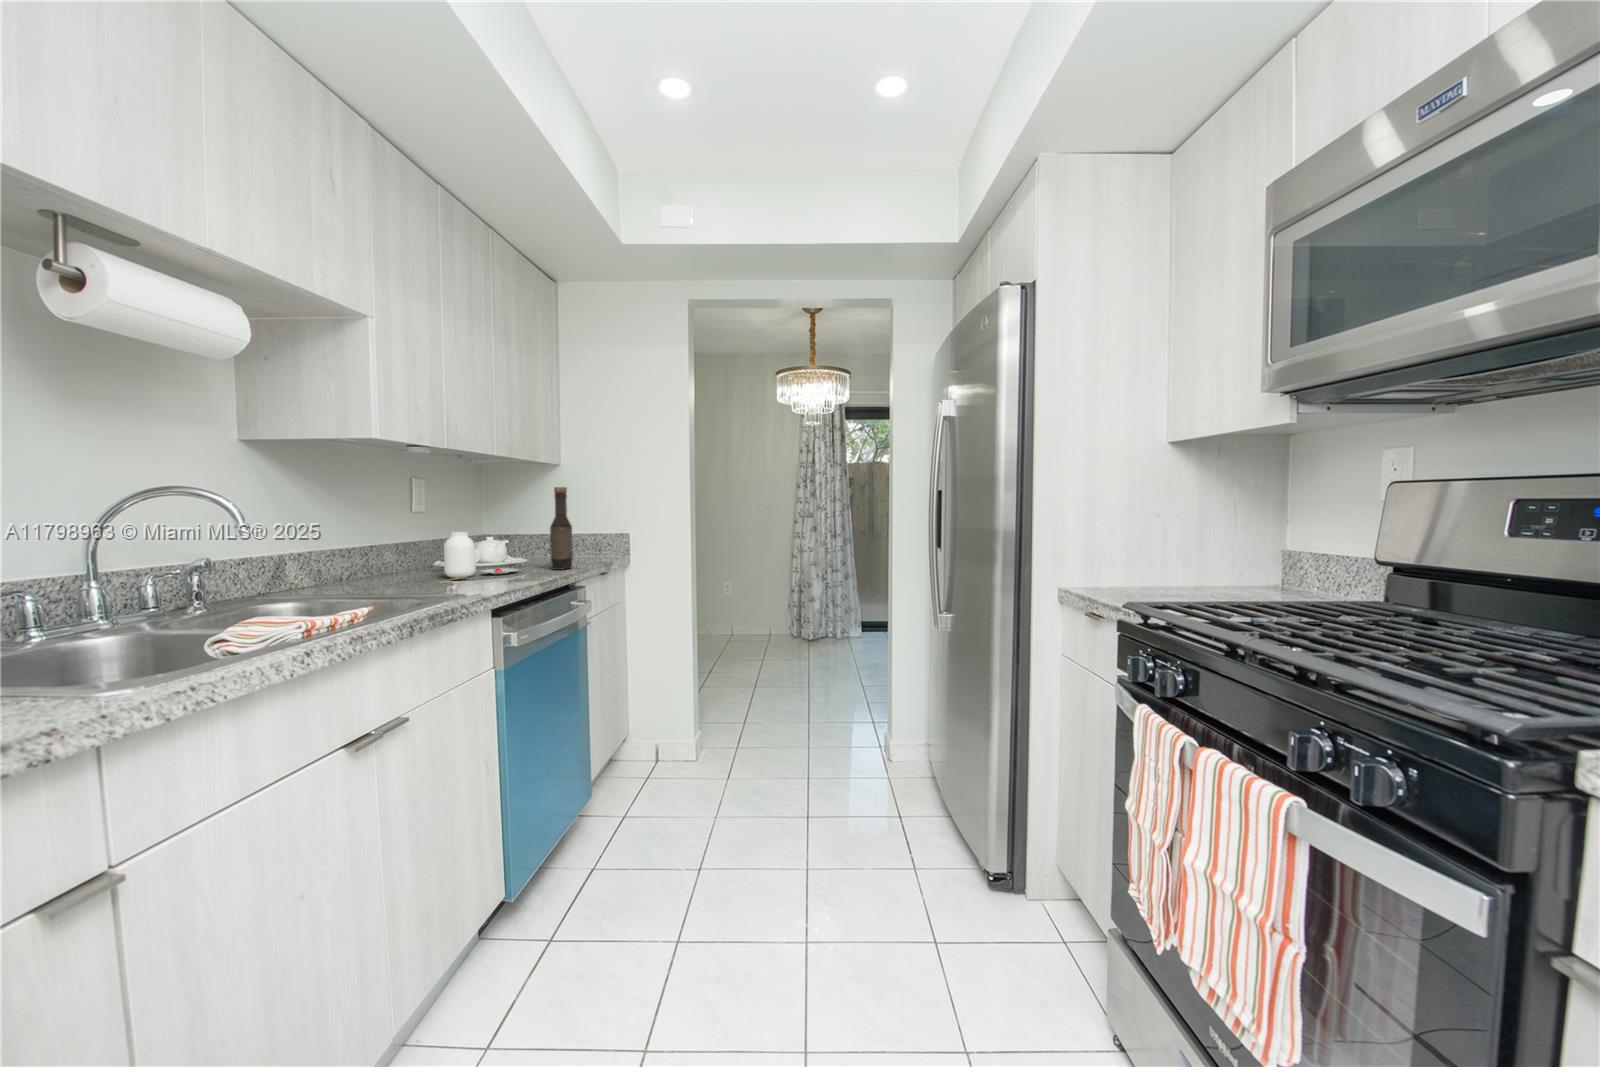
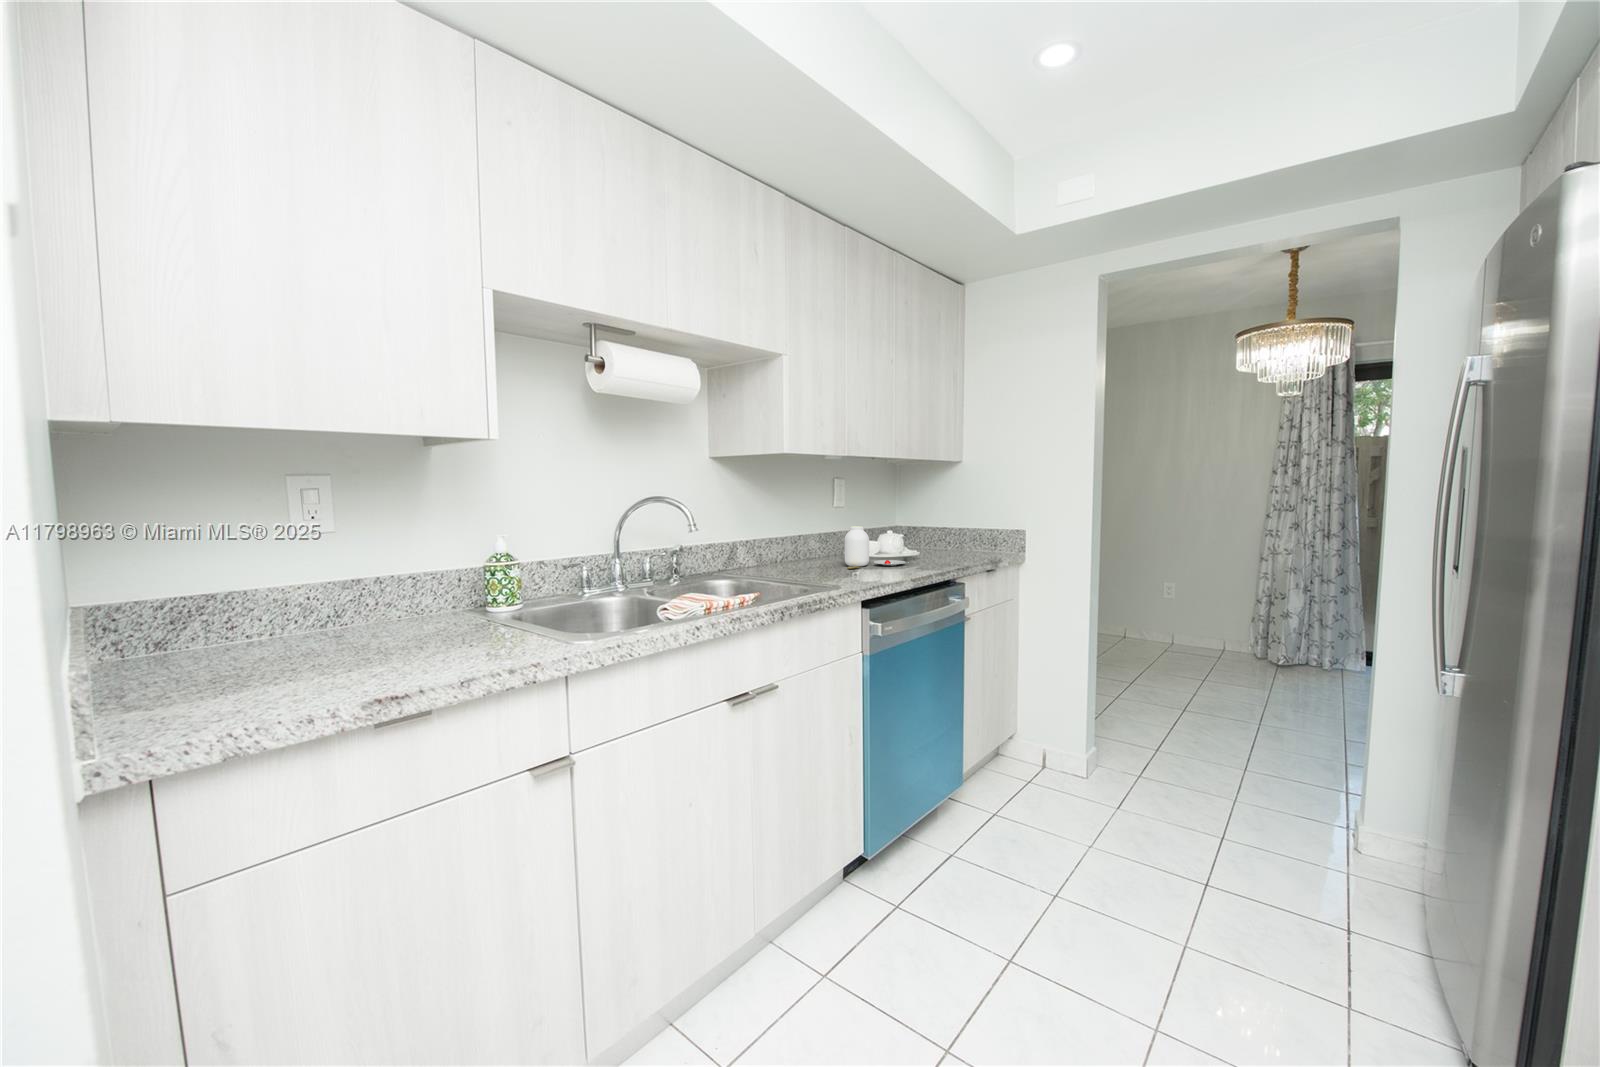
bottle: present [550,487,573,570] -> none [934,485,955,565]

